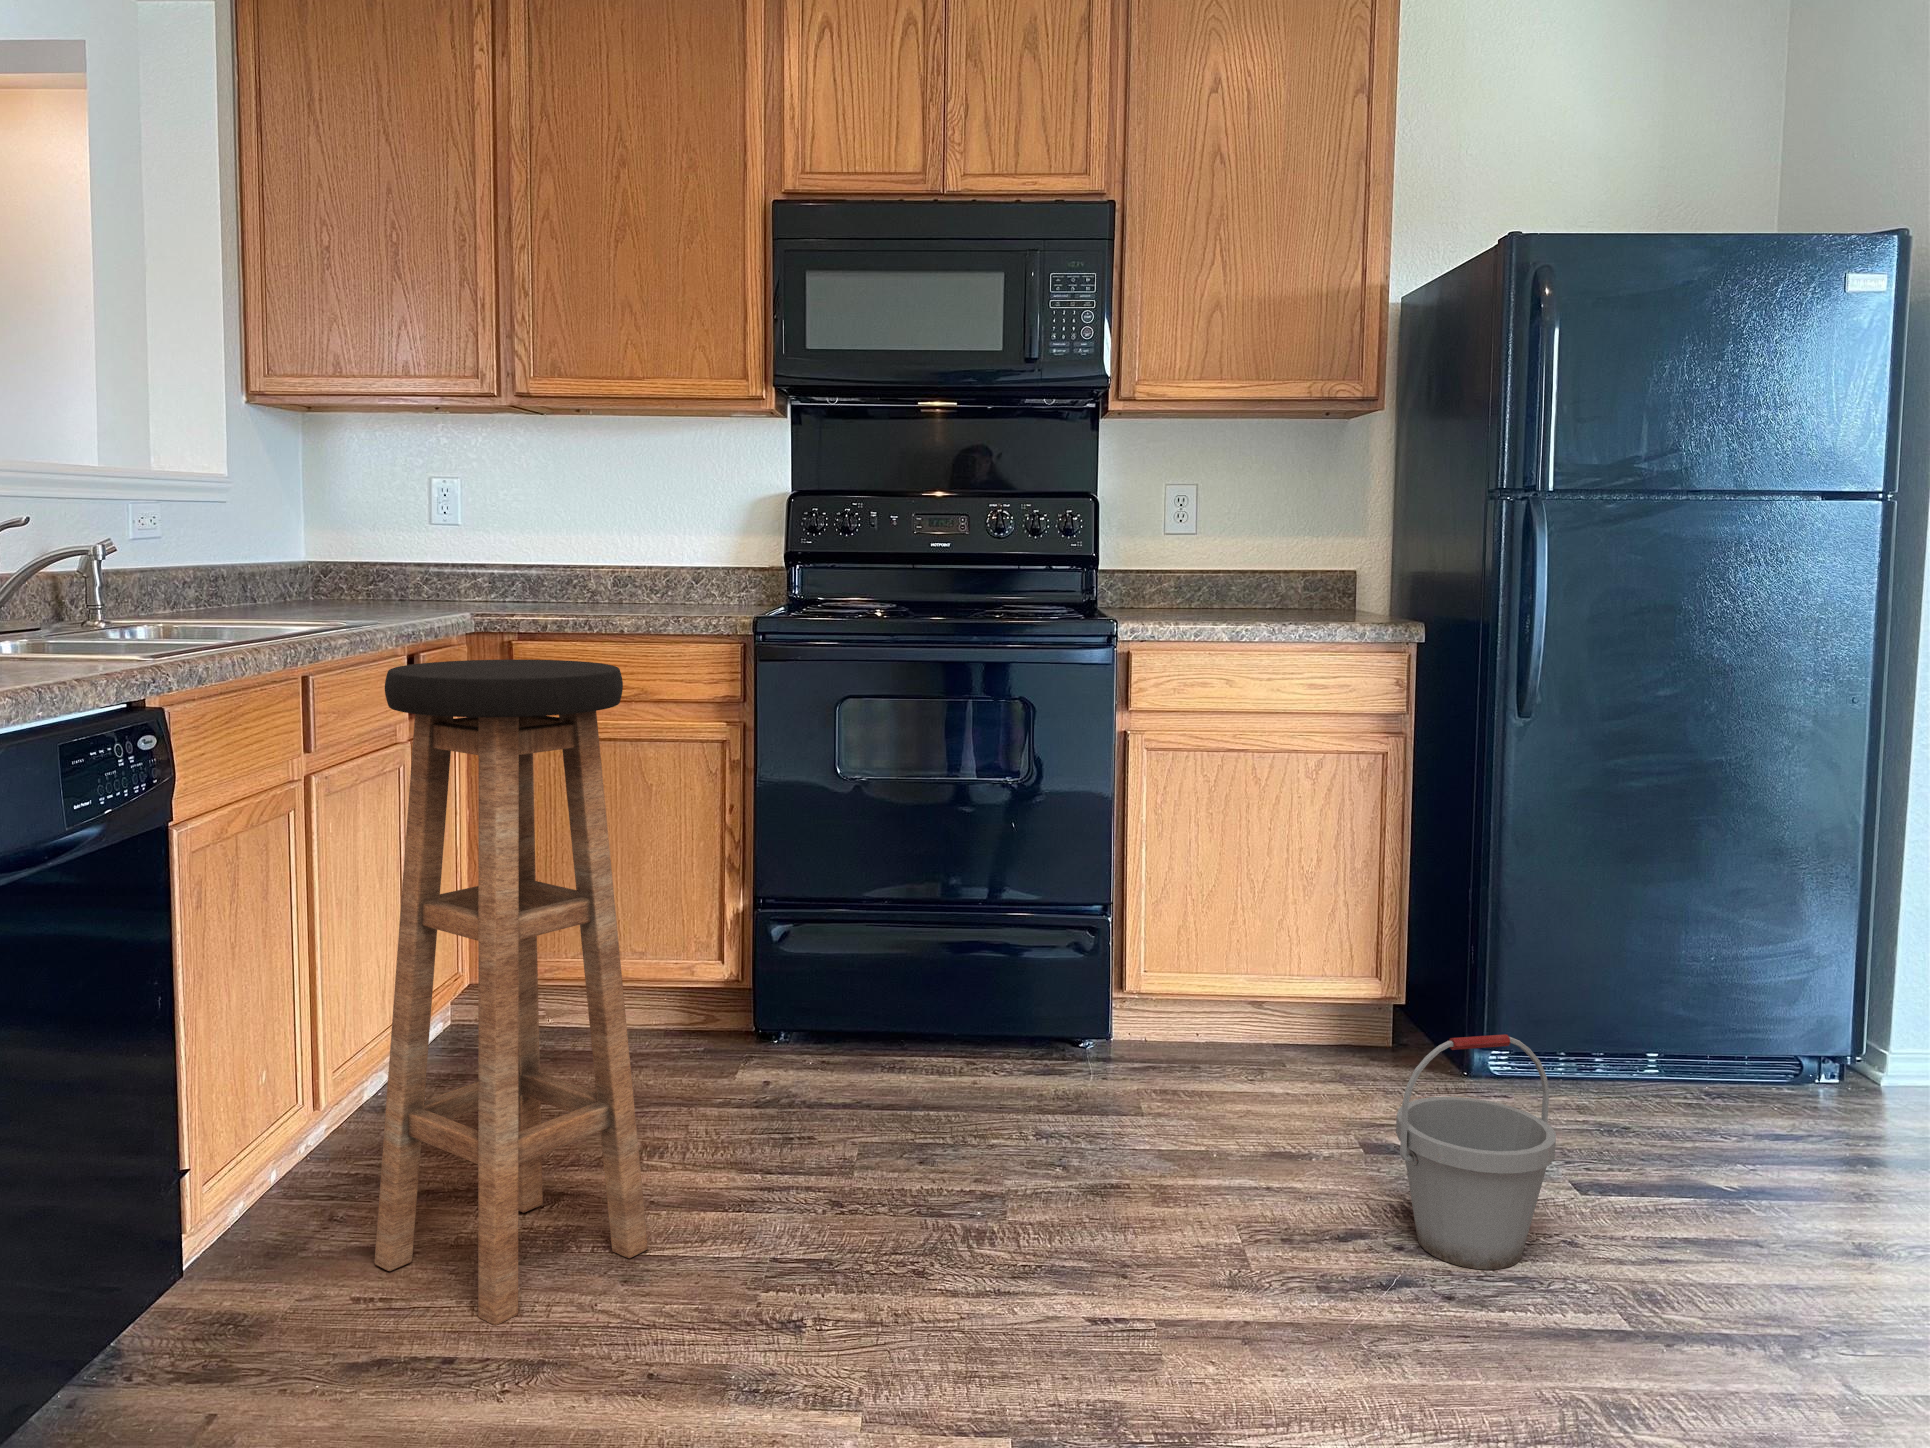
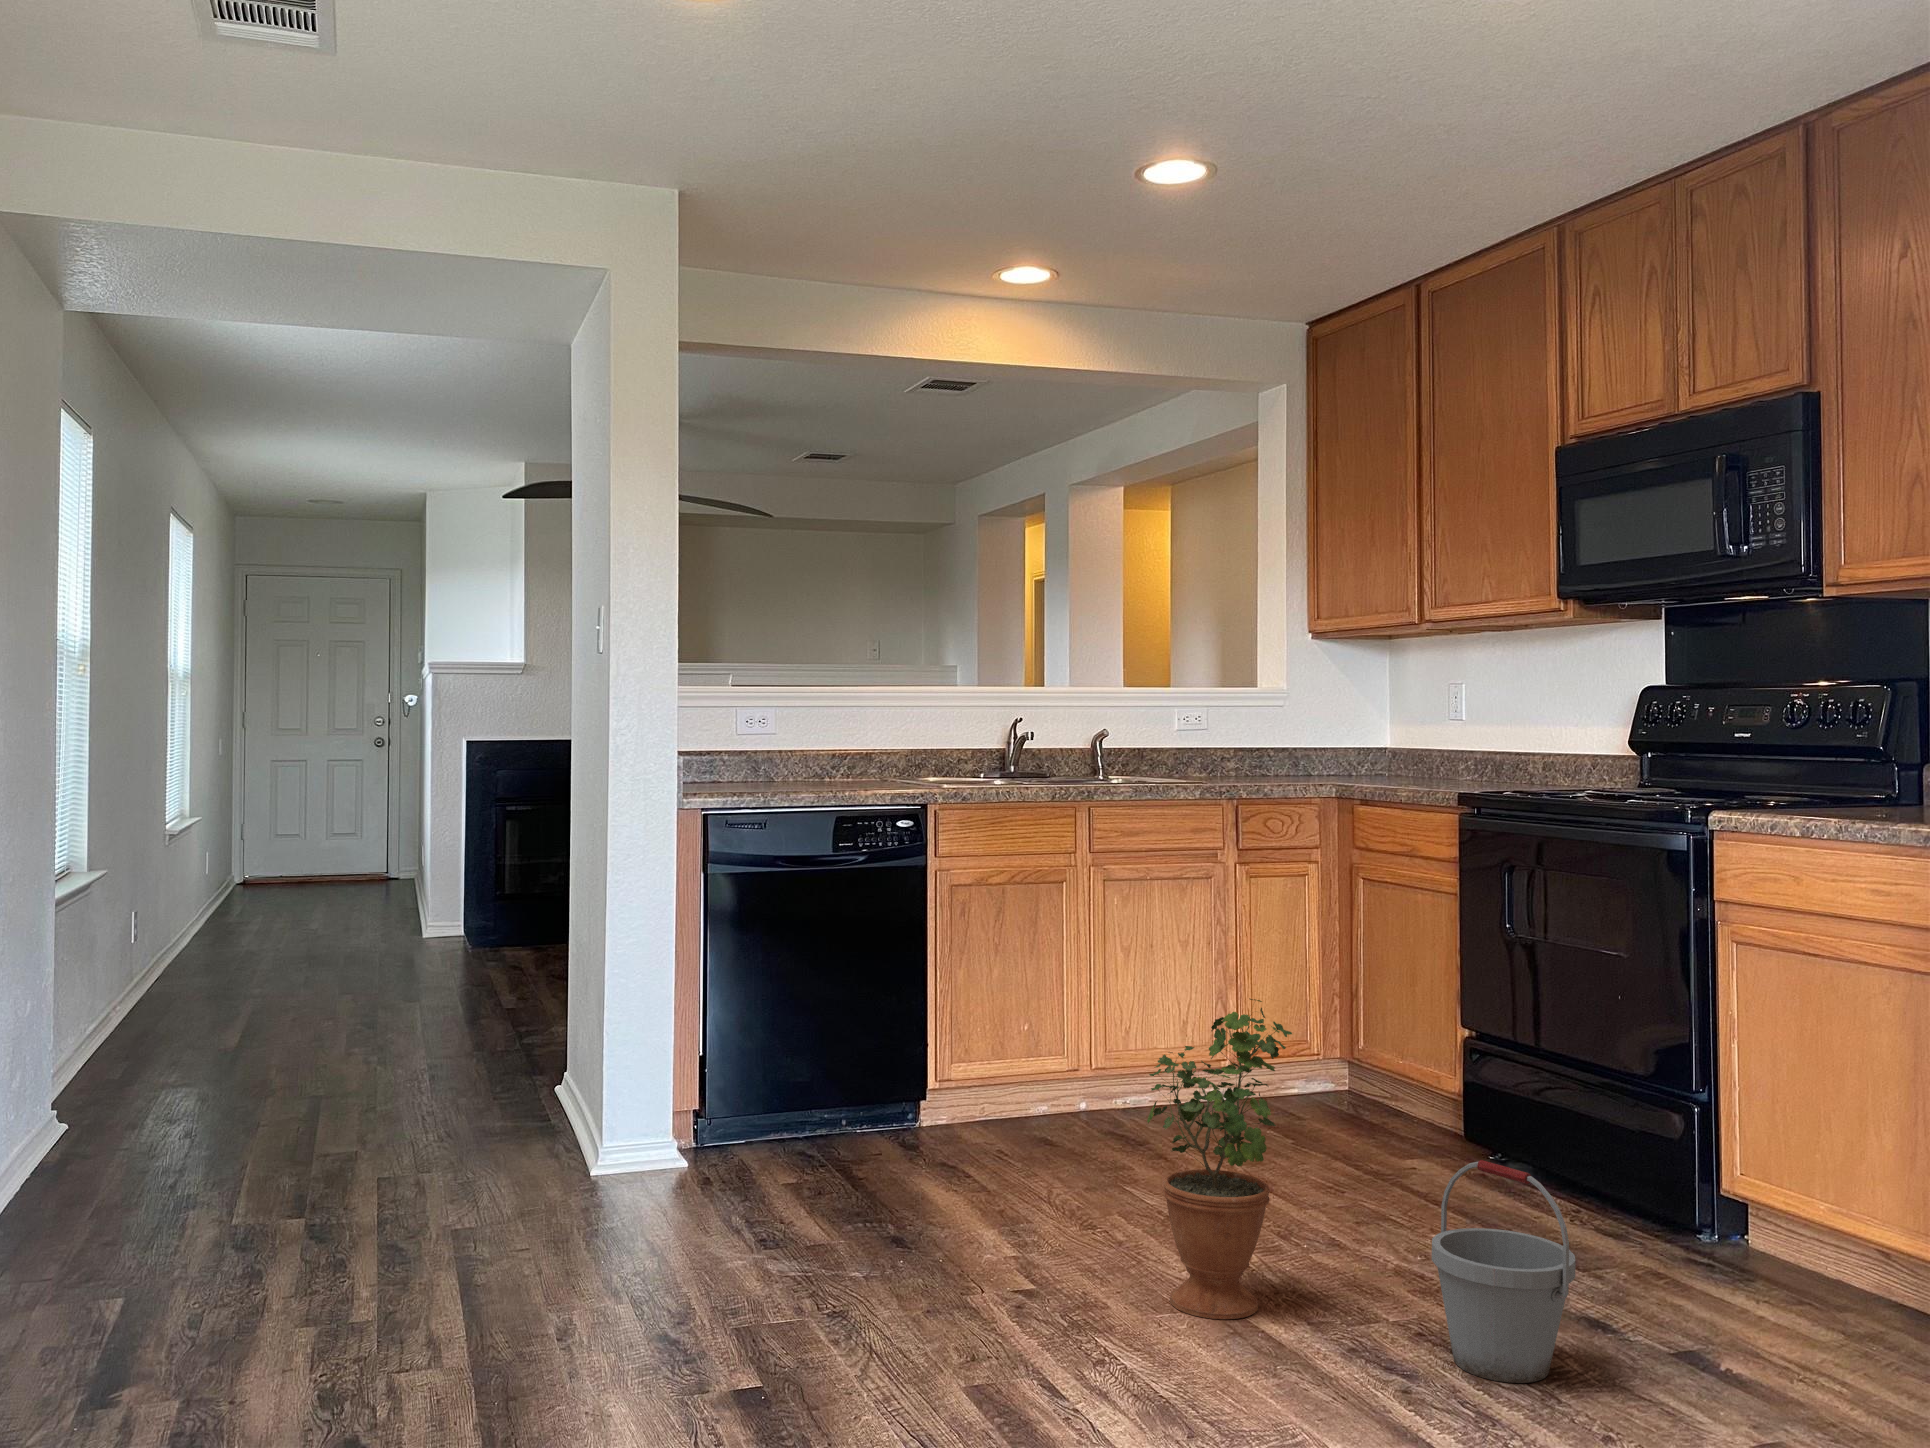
bar stool: present [375,659,648,1325] -> none [1007,790,1150,1172]
potted plant: none [1162,930,1345,1385] -> present [1147,999,1292,1319]

